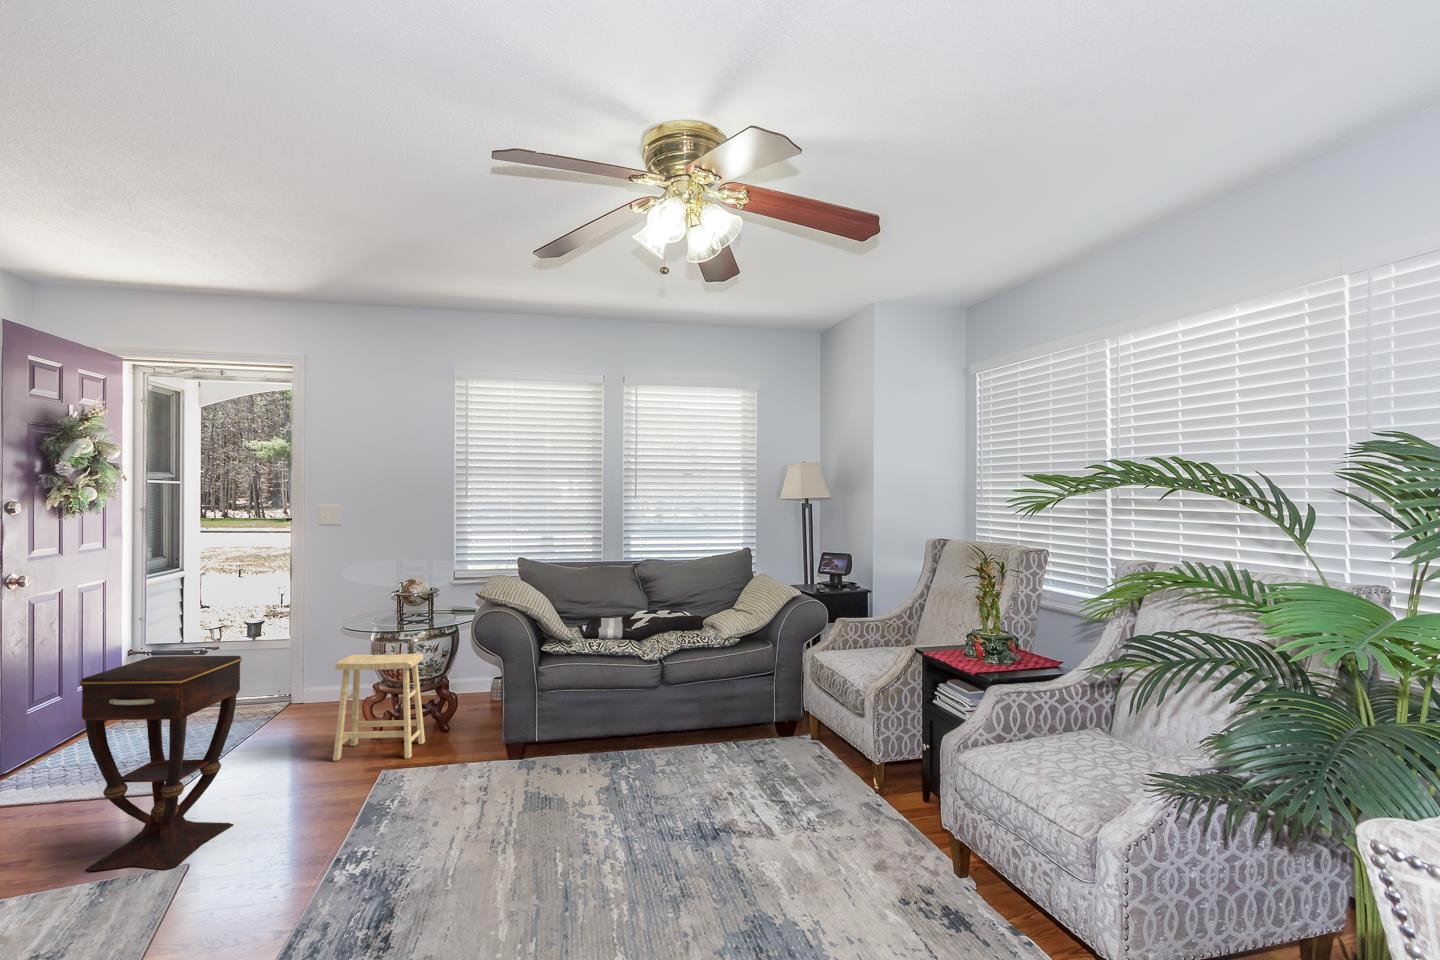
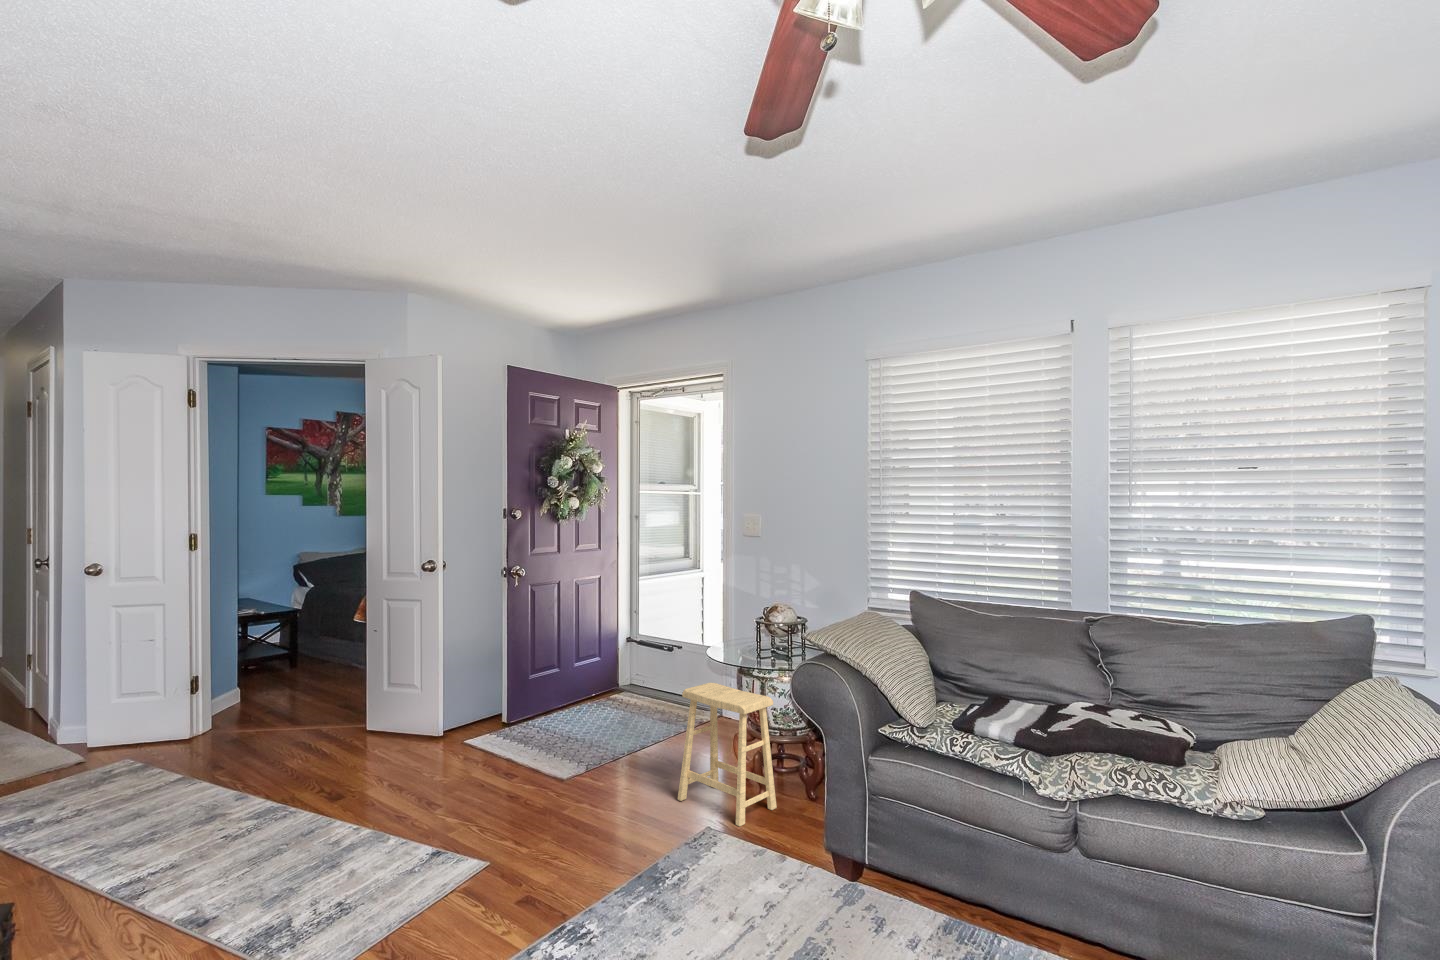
side table: present [80,656,242,871] -> none [410,653,541,880]

